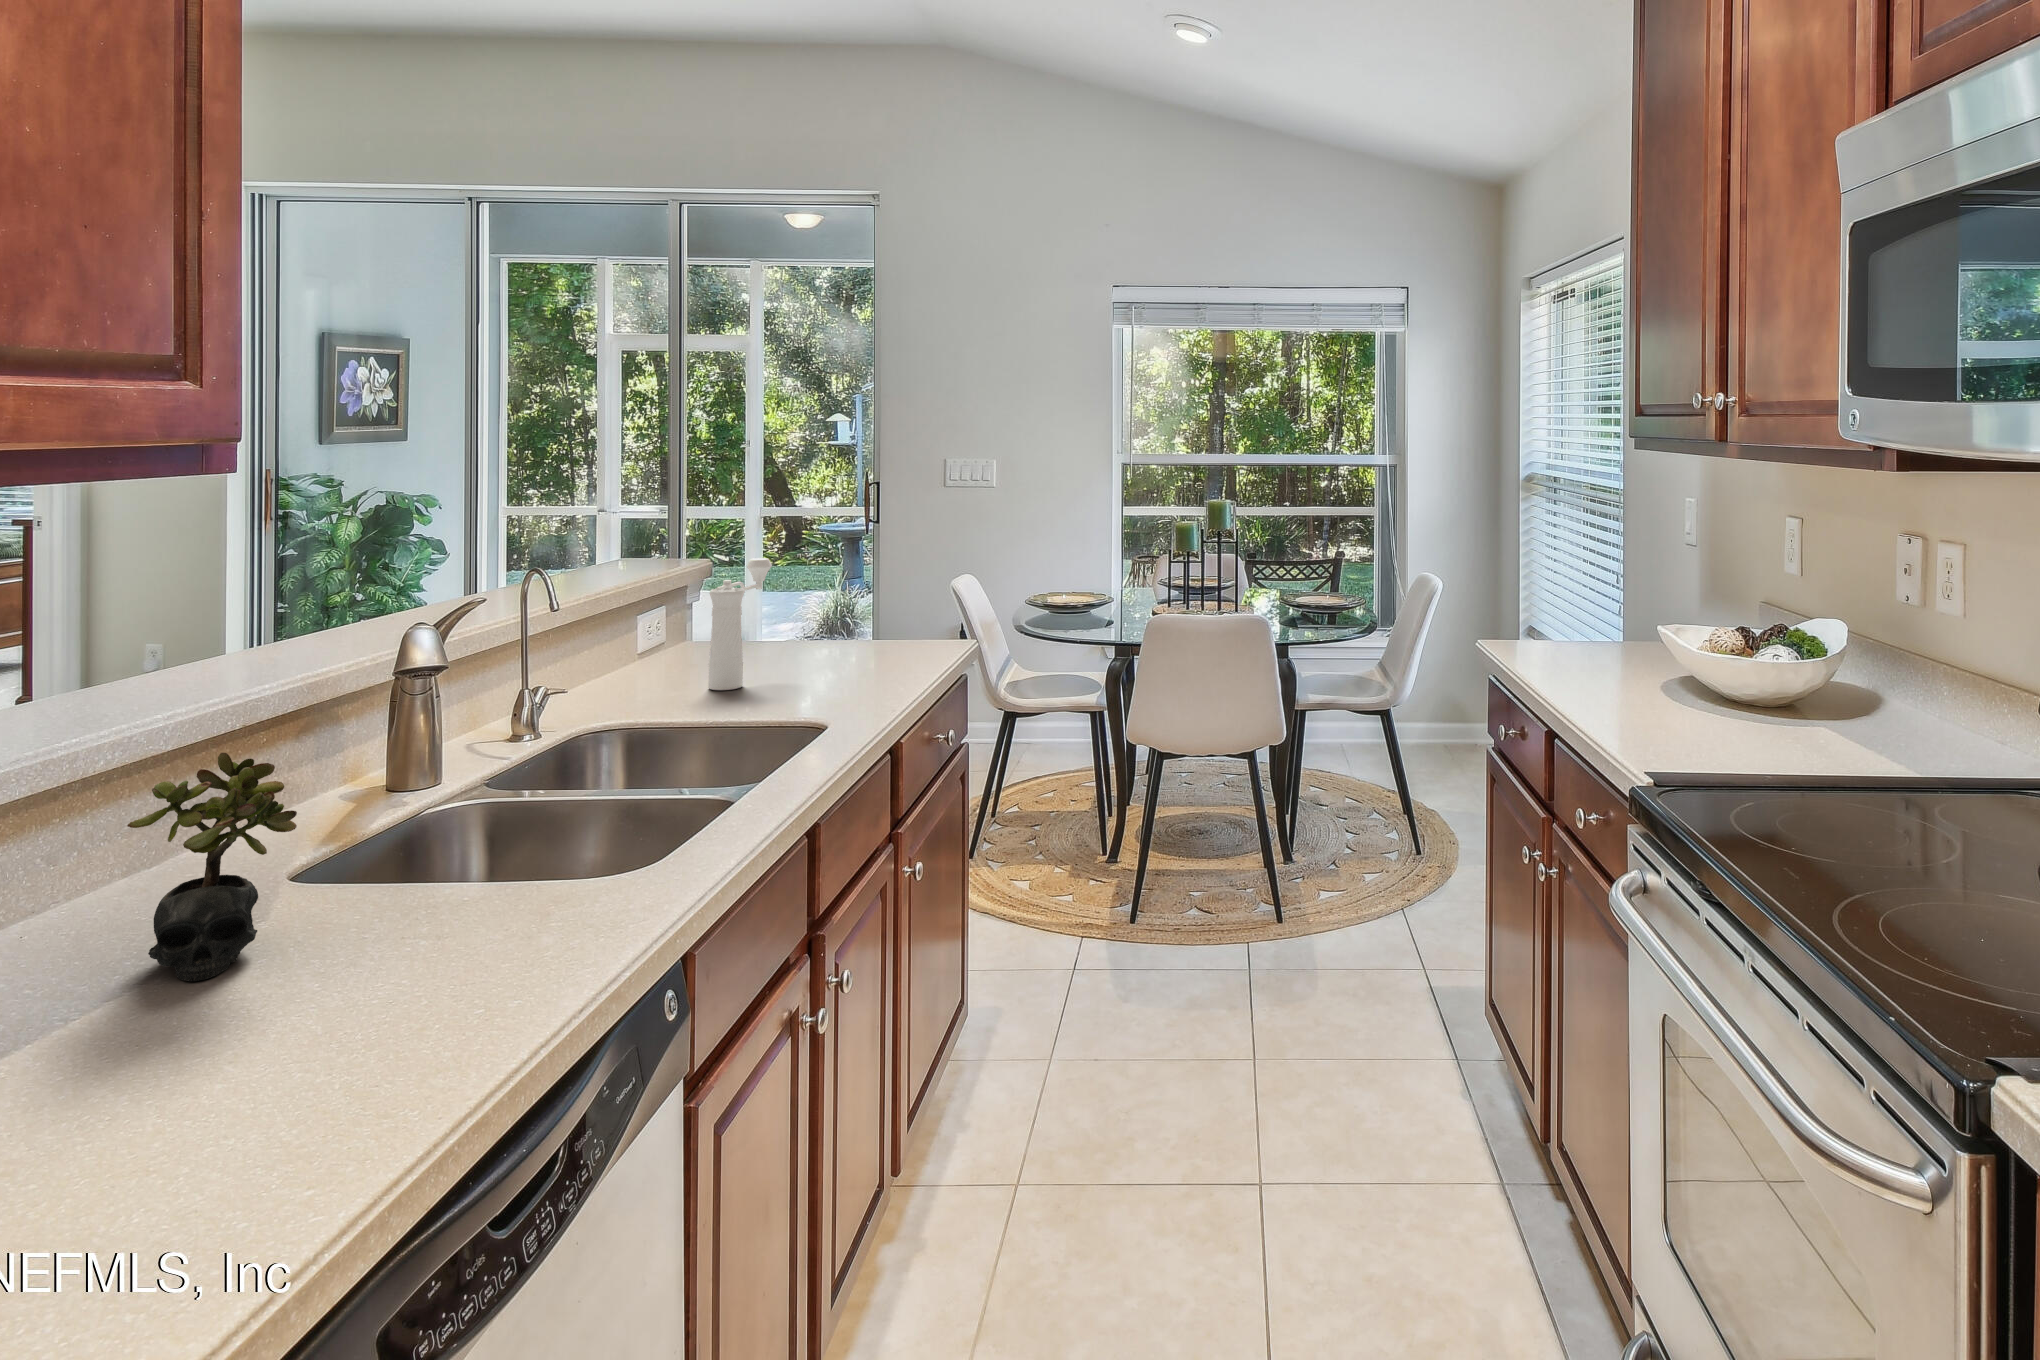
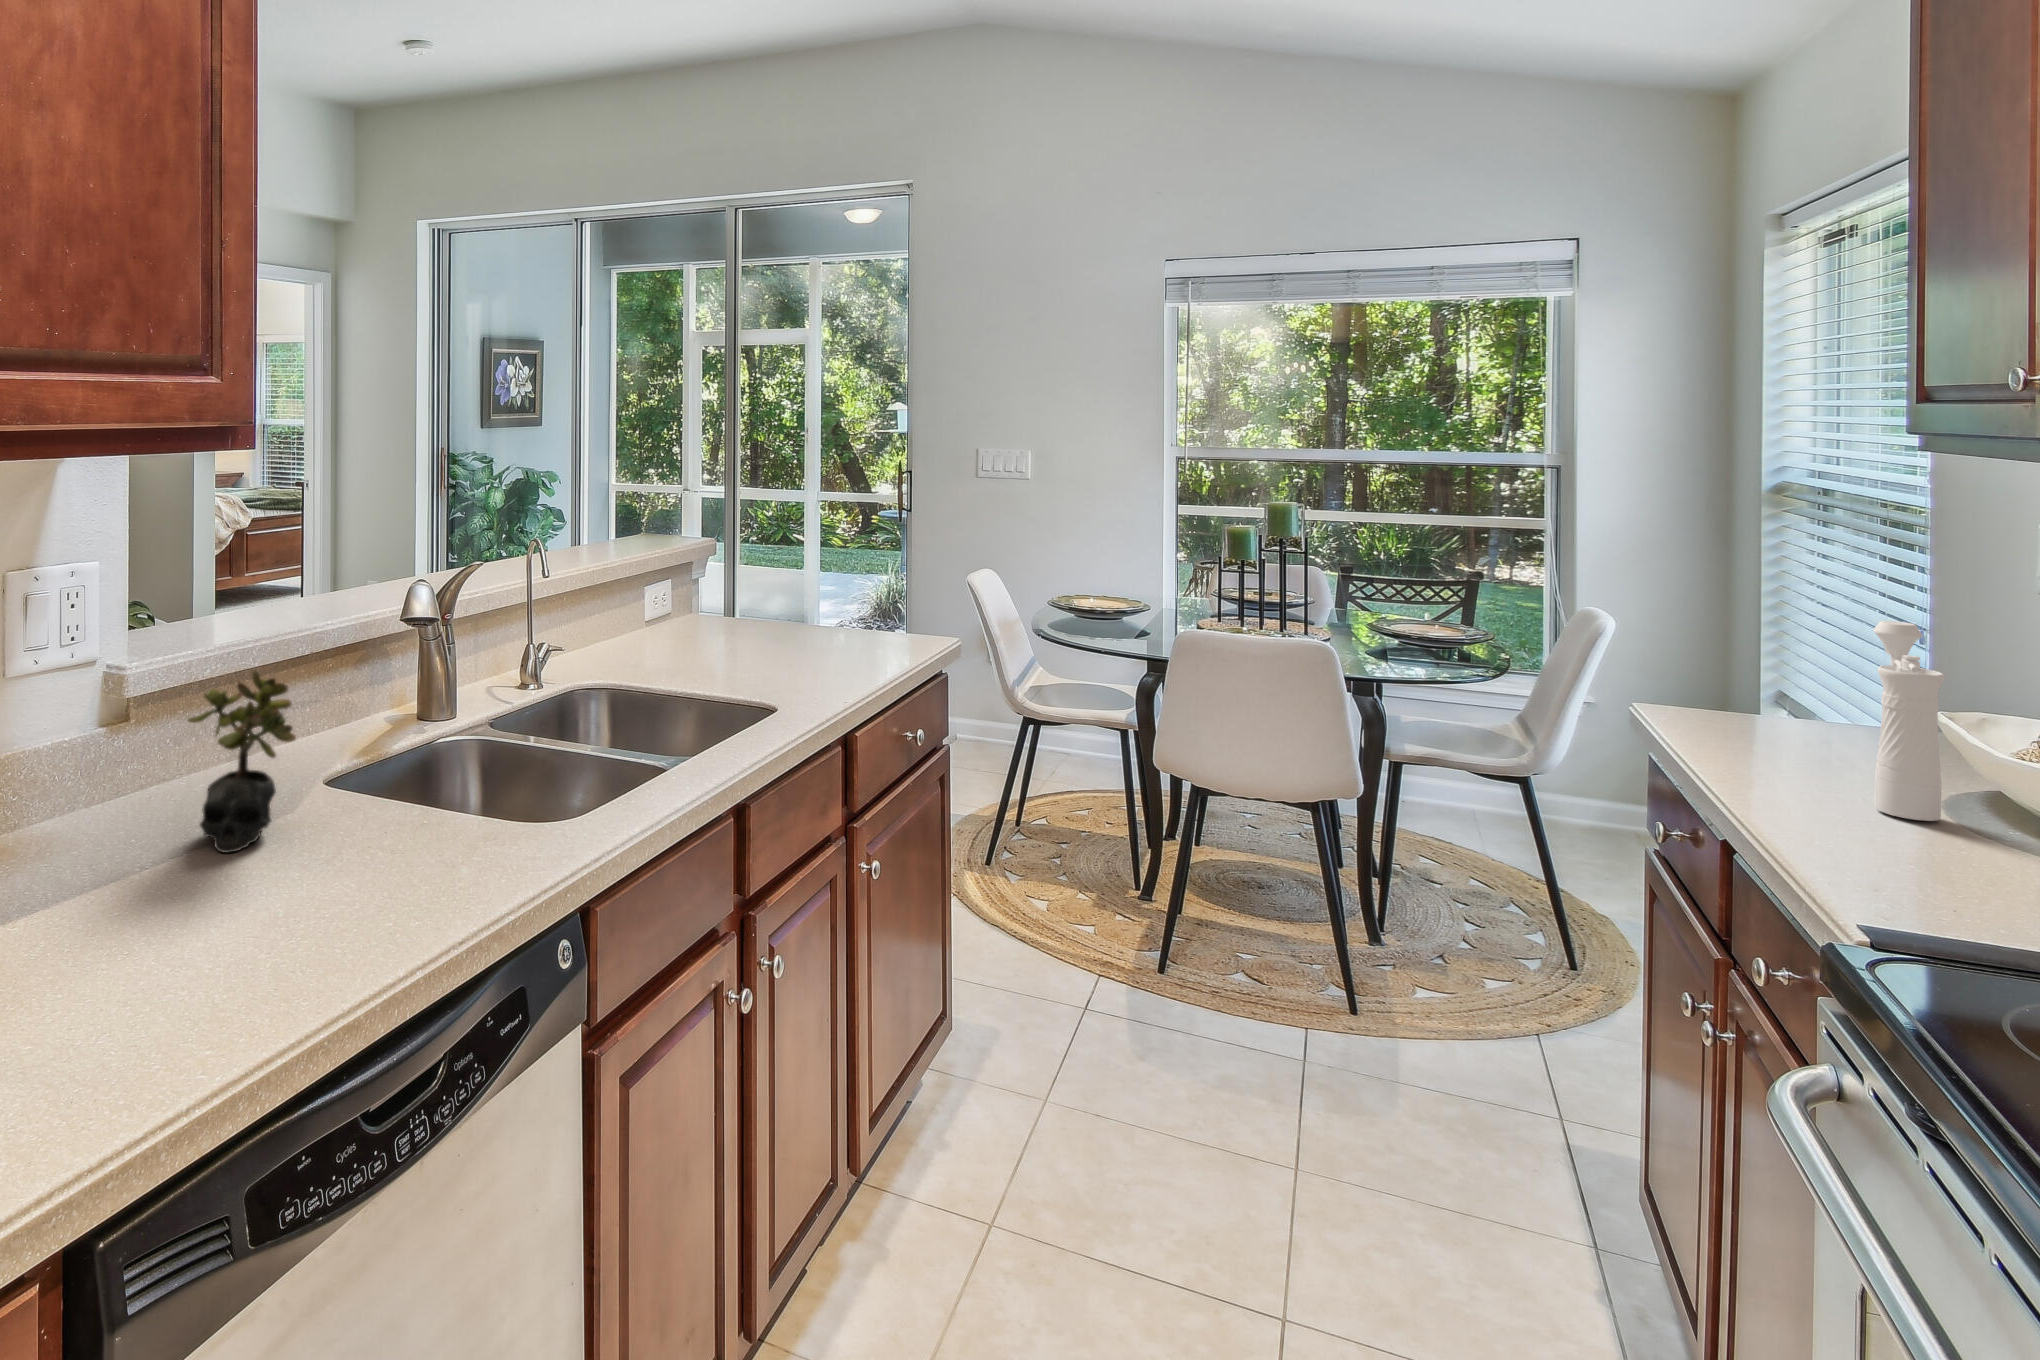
pepper mill: present [708,558,772,690] -> present [1873,621,1946,821]

